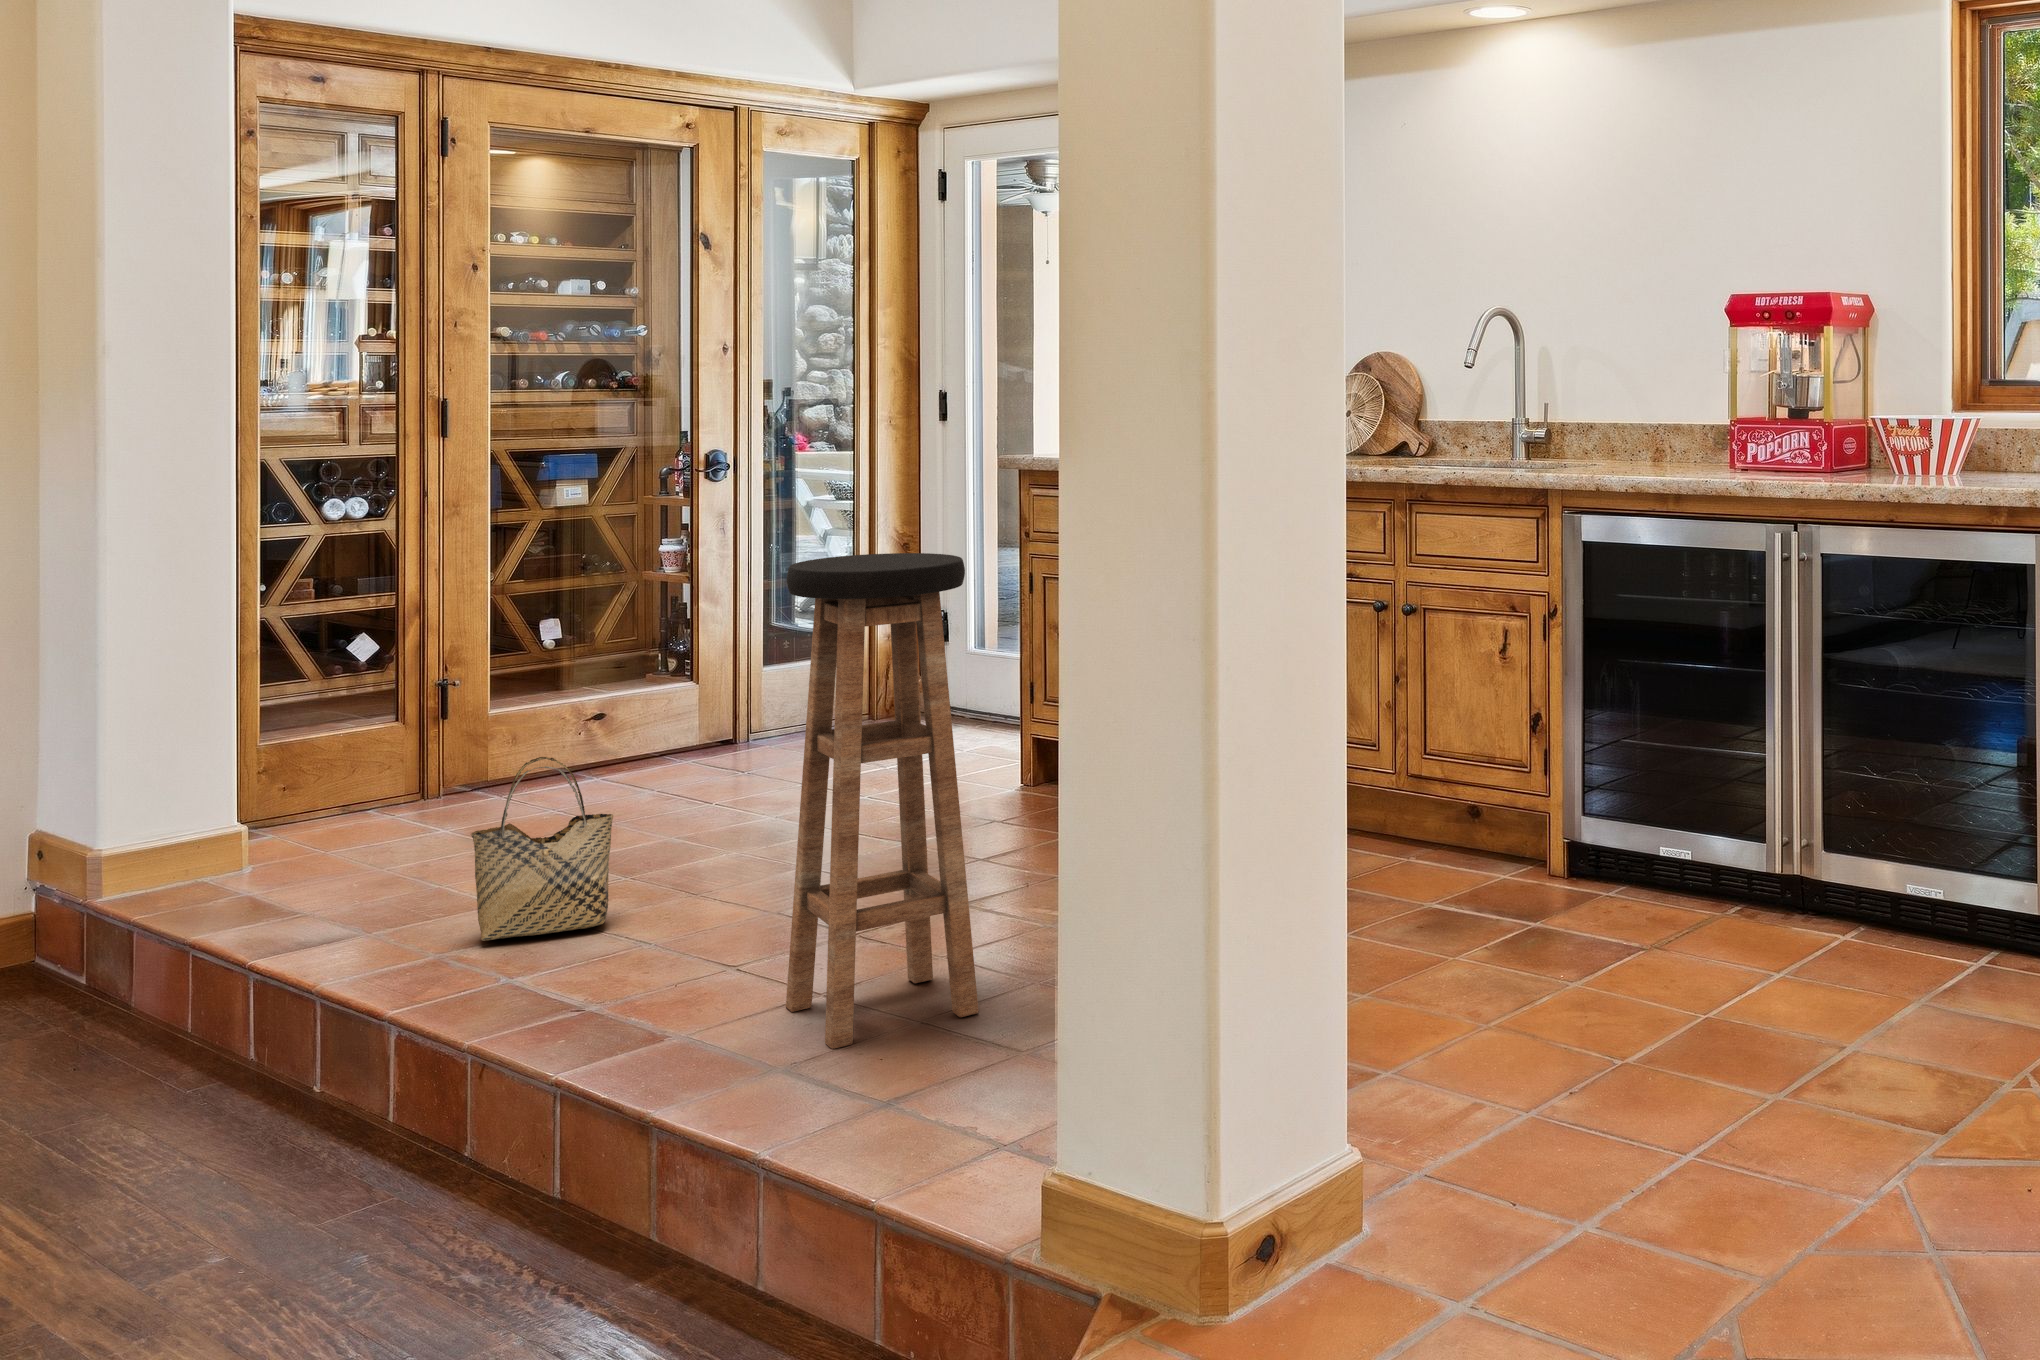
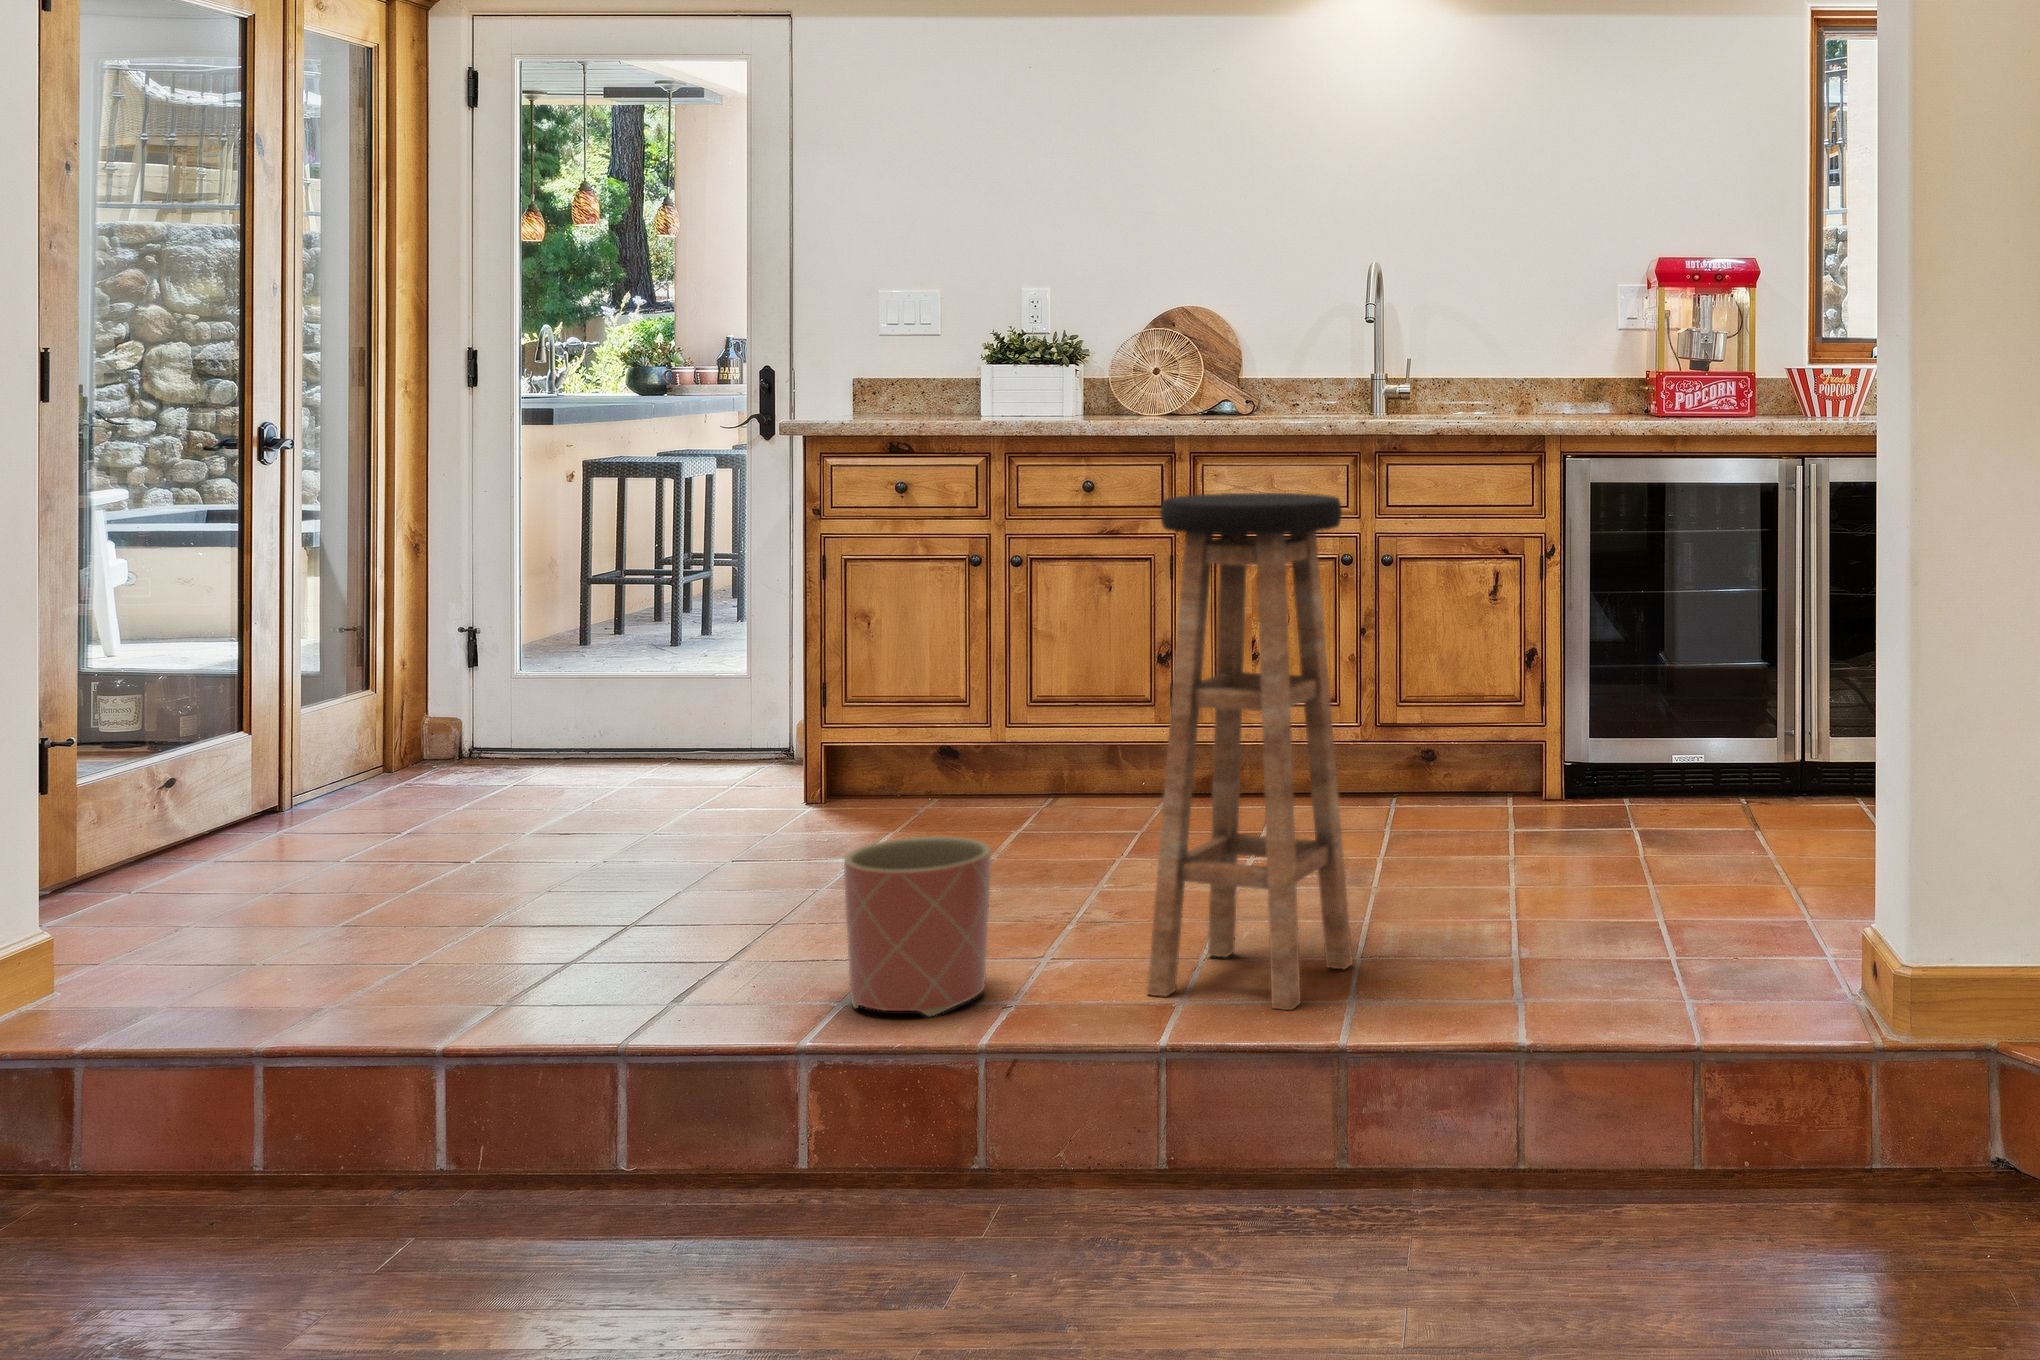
woven basket: present [471,757,613,941] -> none [584,780,732,1012]
planter: none [591,833,724,990] -> present [844,836,991,1016]

